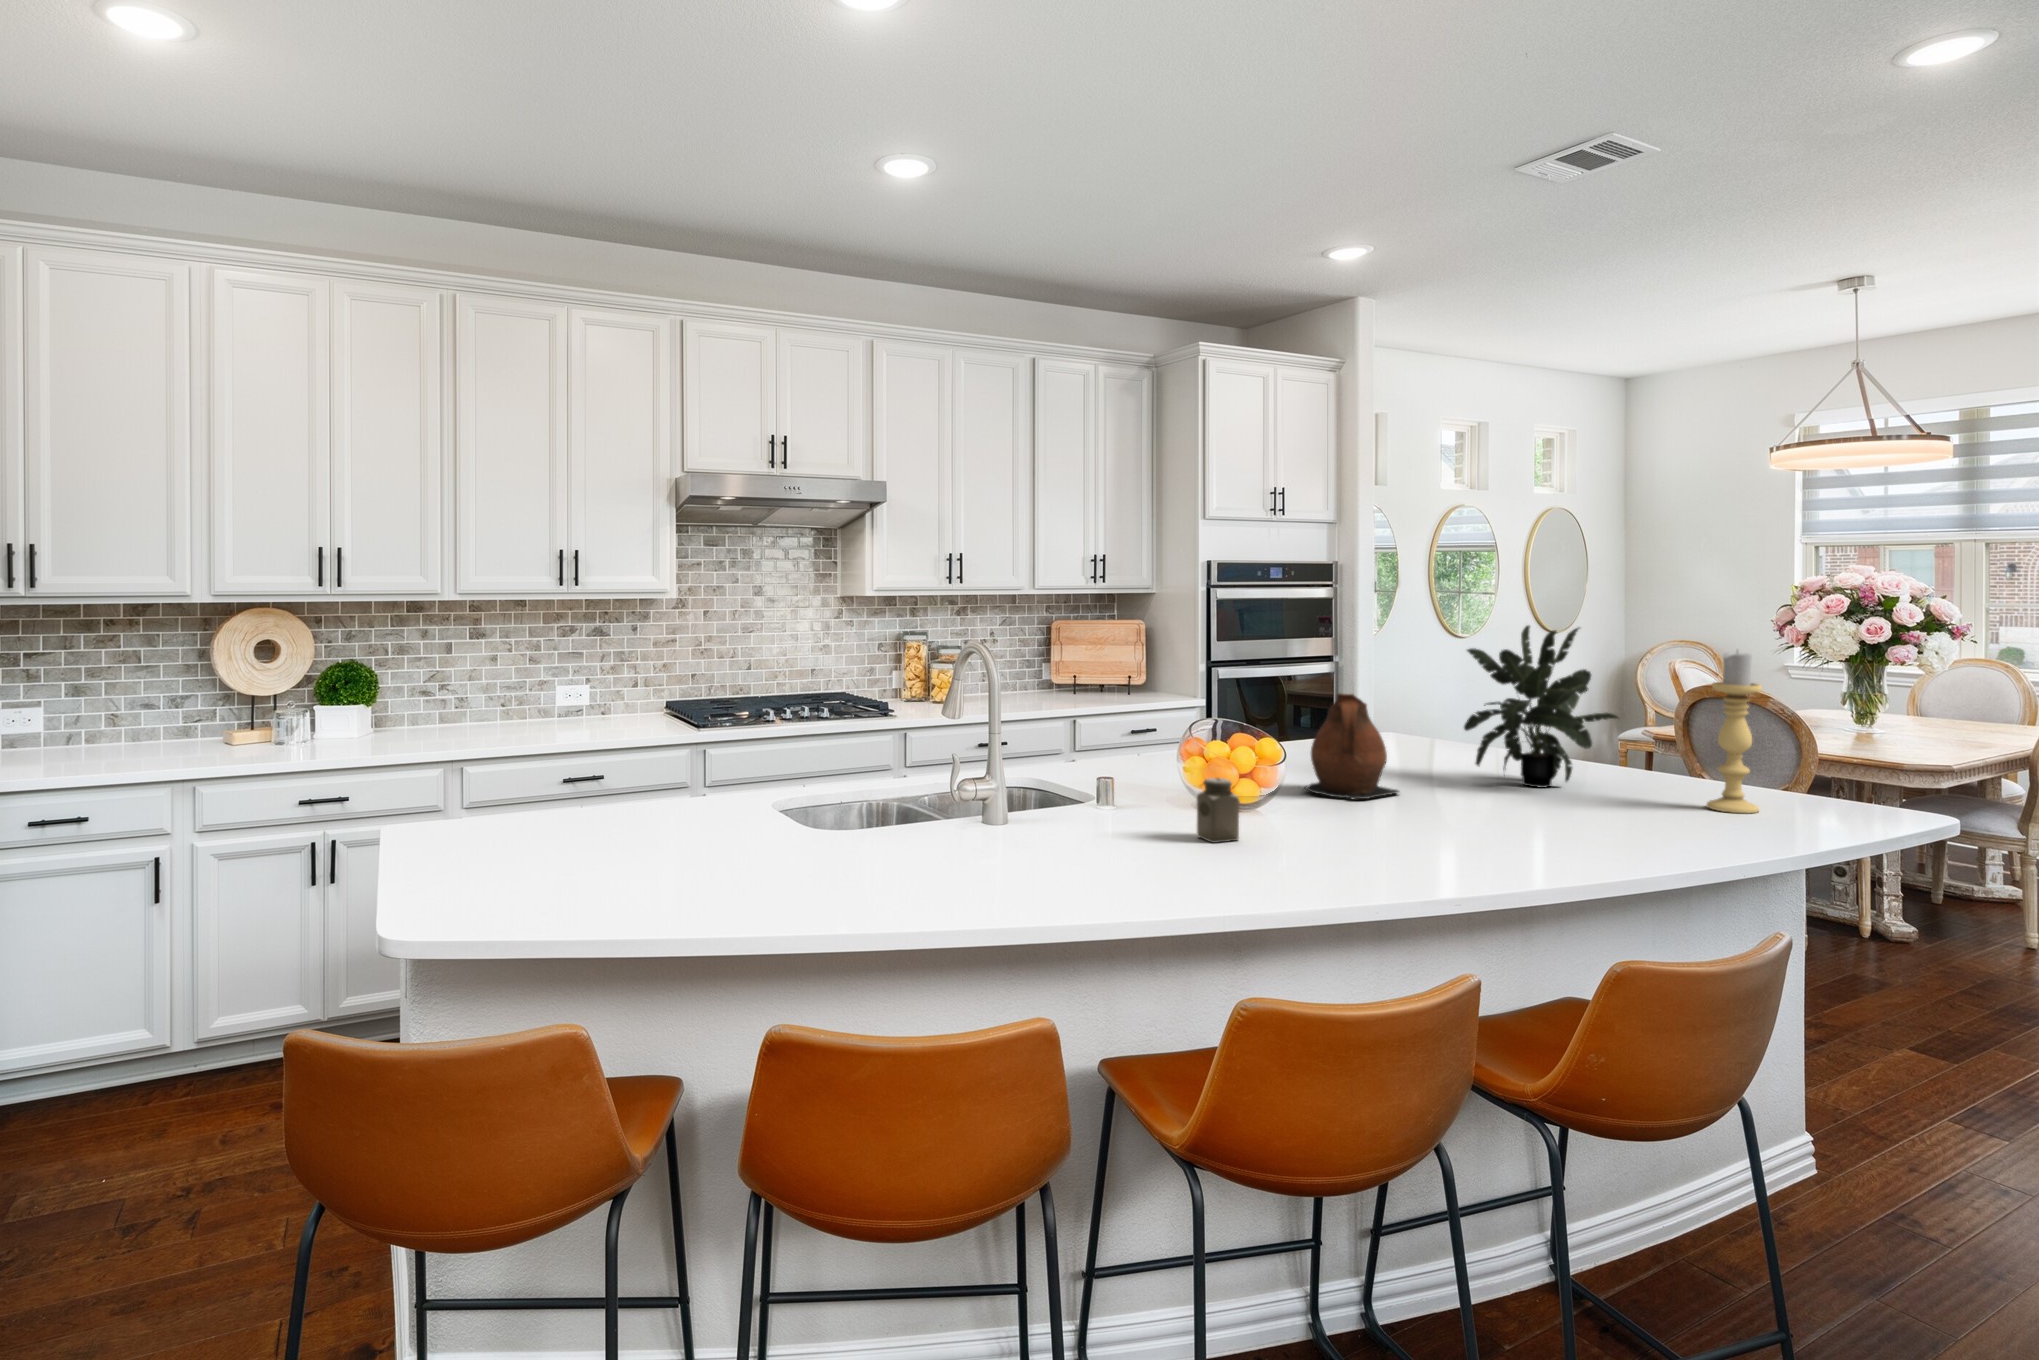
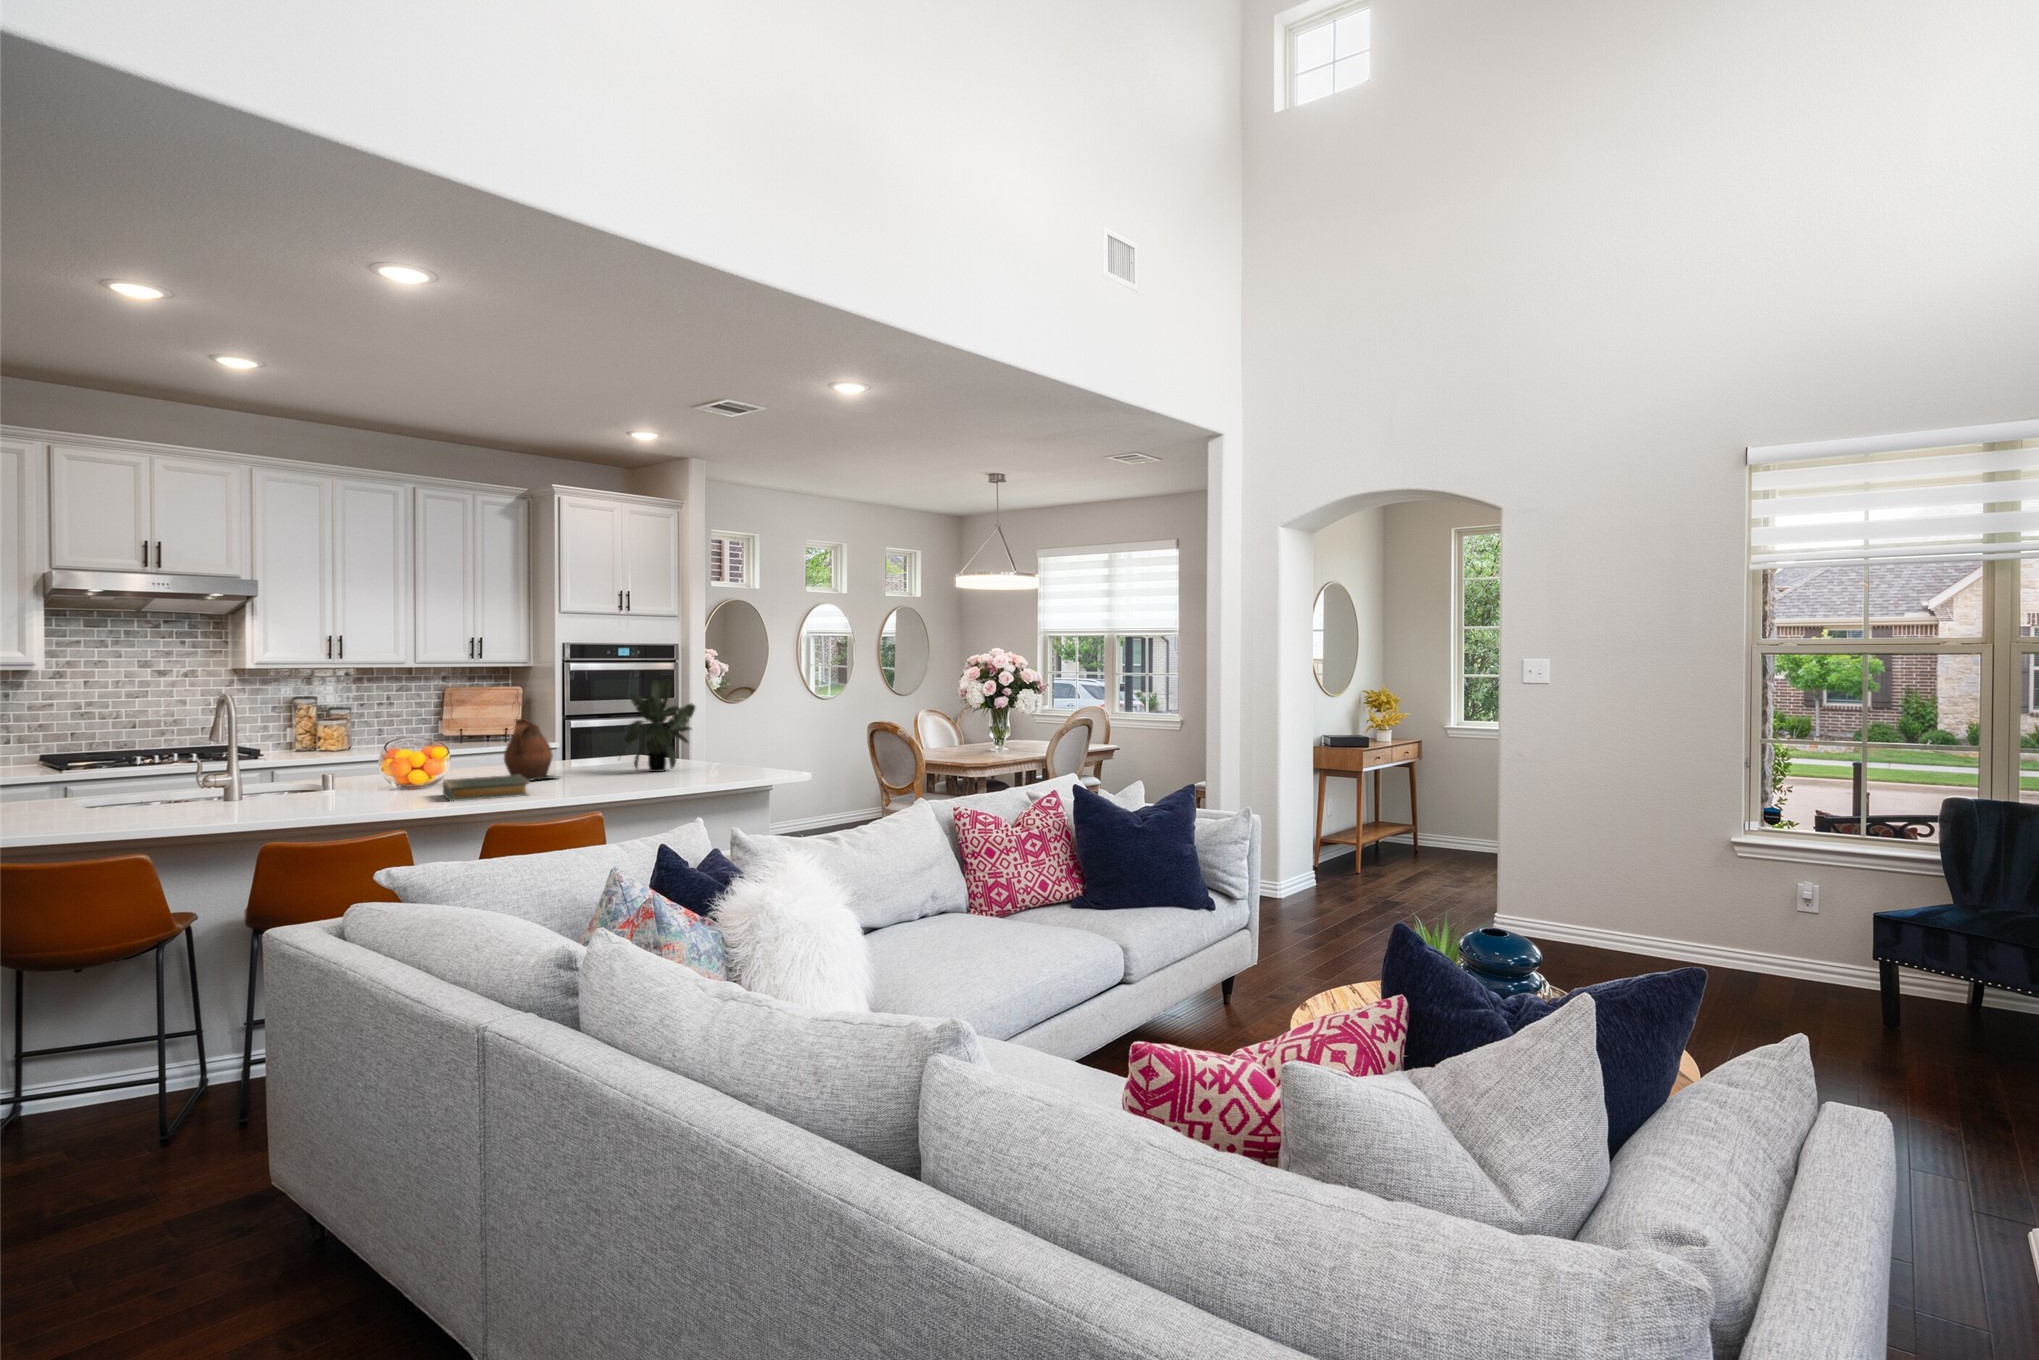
candle holder: present [1706,652,1762,814] -> none [716,688,740,774]
salt shaker: present [1197,778,1239,843] -> none [370,764,395,800]
hardback book: none [1308,804,1509,870] -> present [443,775,530,802]

